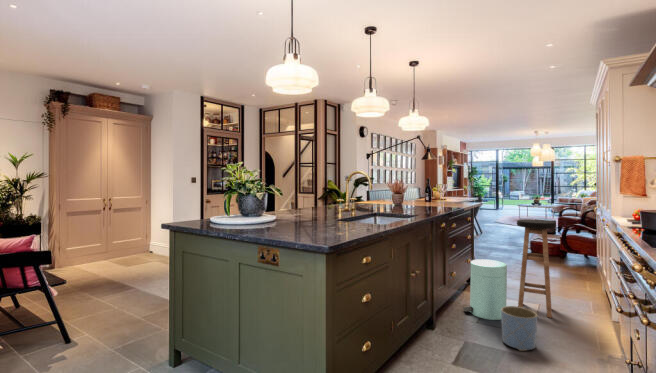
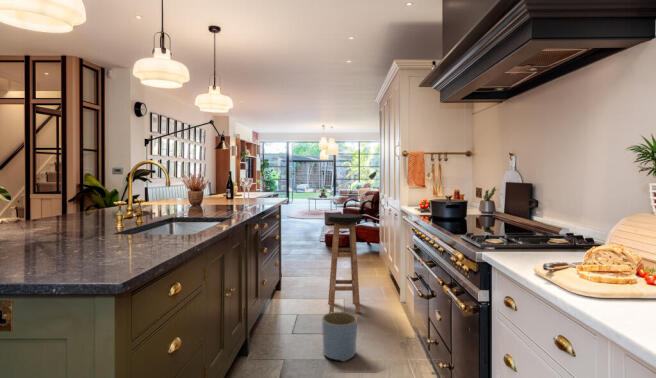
trash can: present [463,259,507,320] -> none [276,261,321,330]

